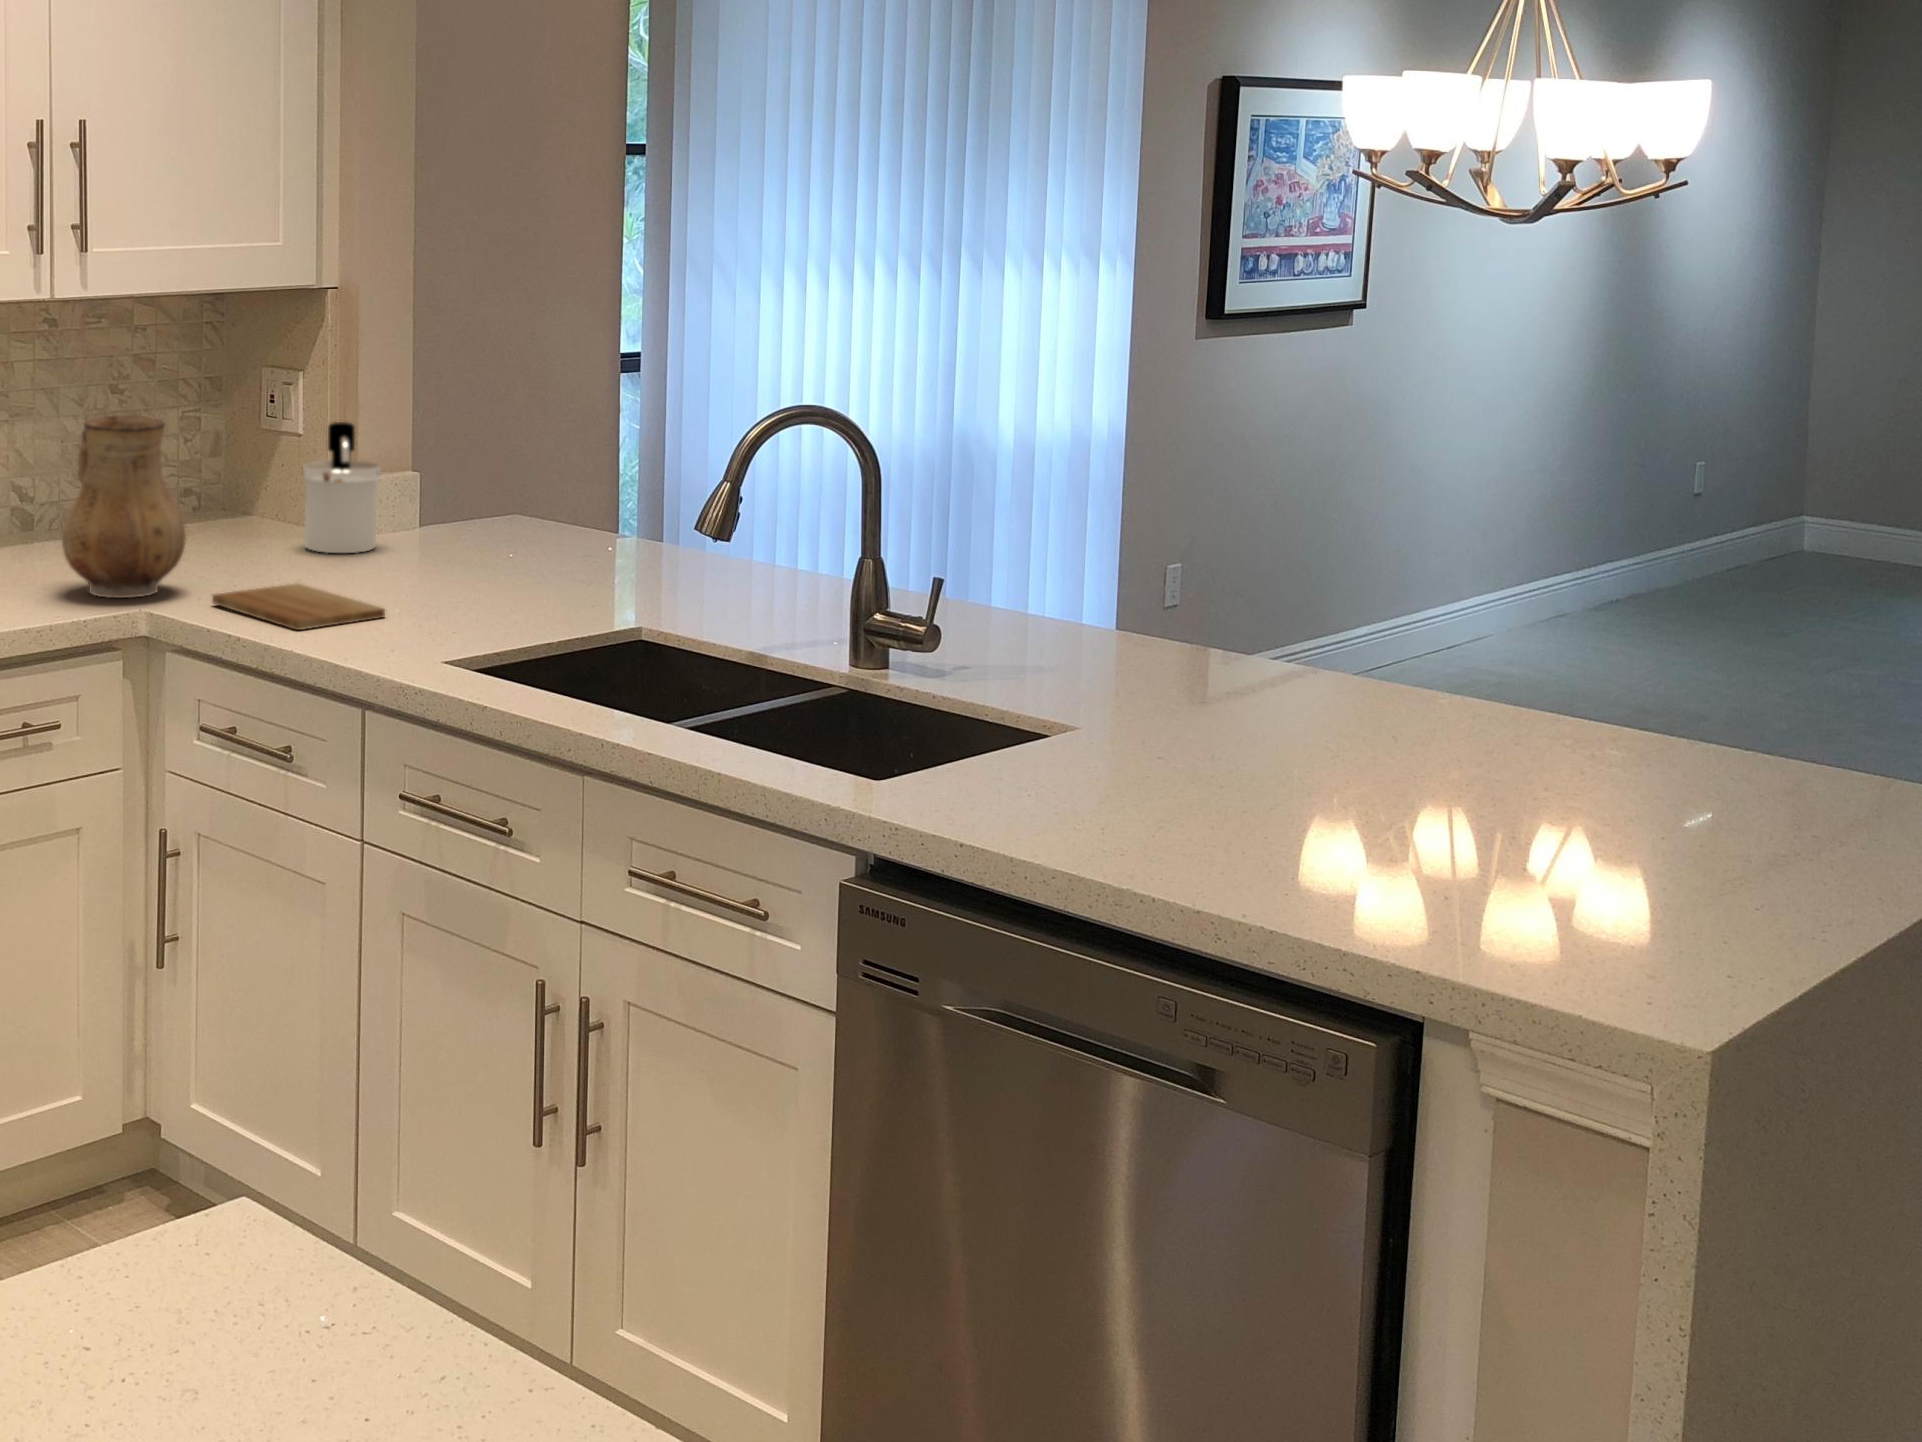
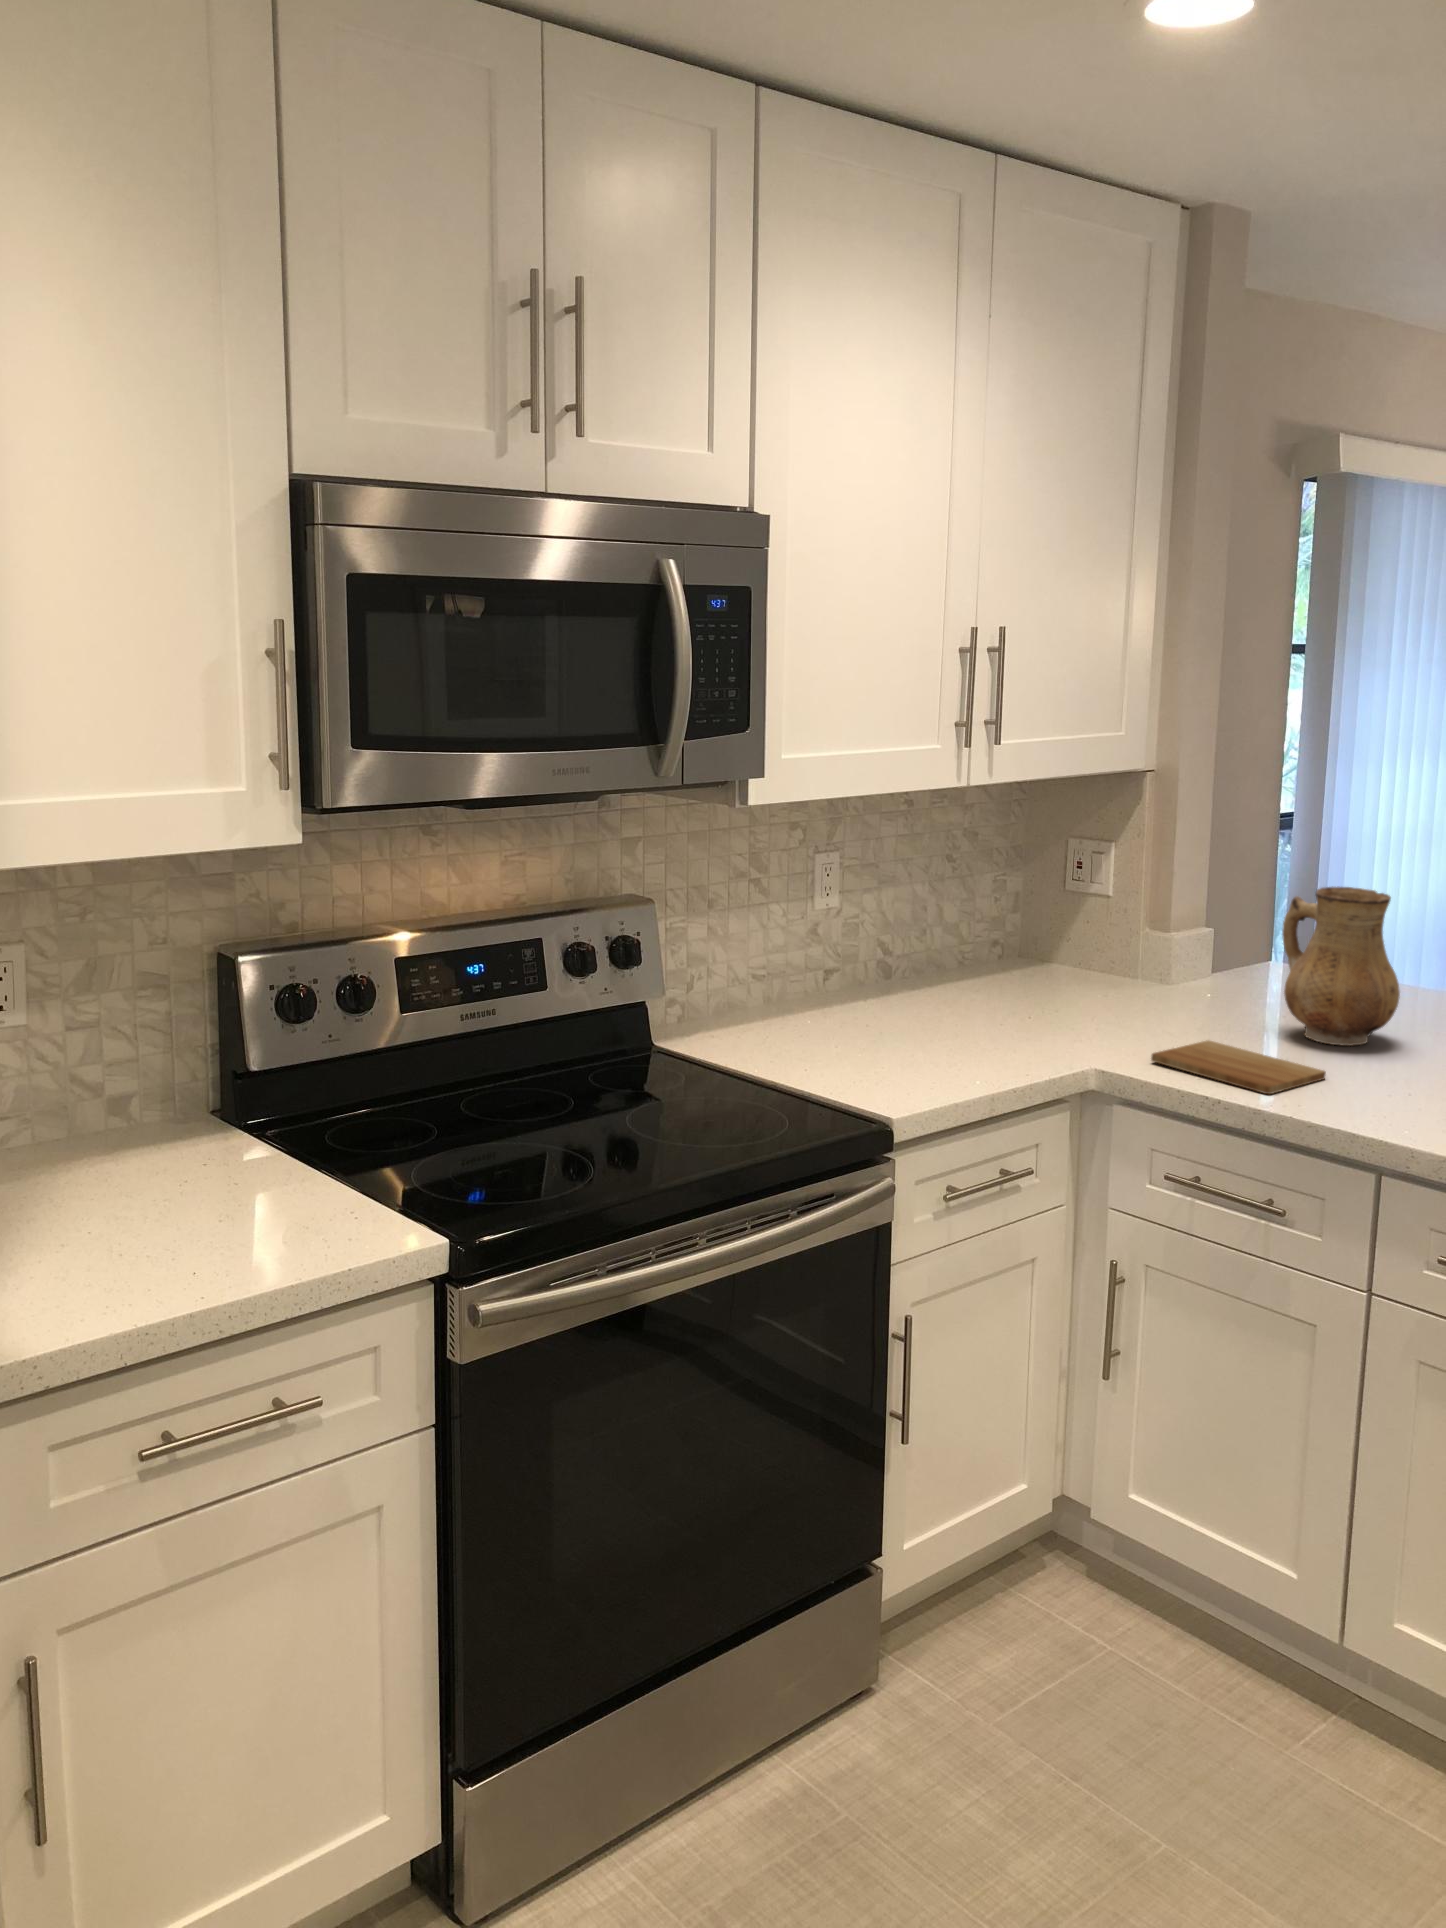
ceramic pitcher: present [62,415,186,598] -> present [1282,886,1400,1046]
soap dispenser: present [302,422,379,553] -> none [1144,890,1214,1003]

